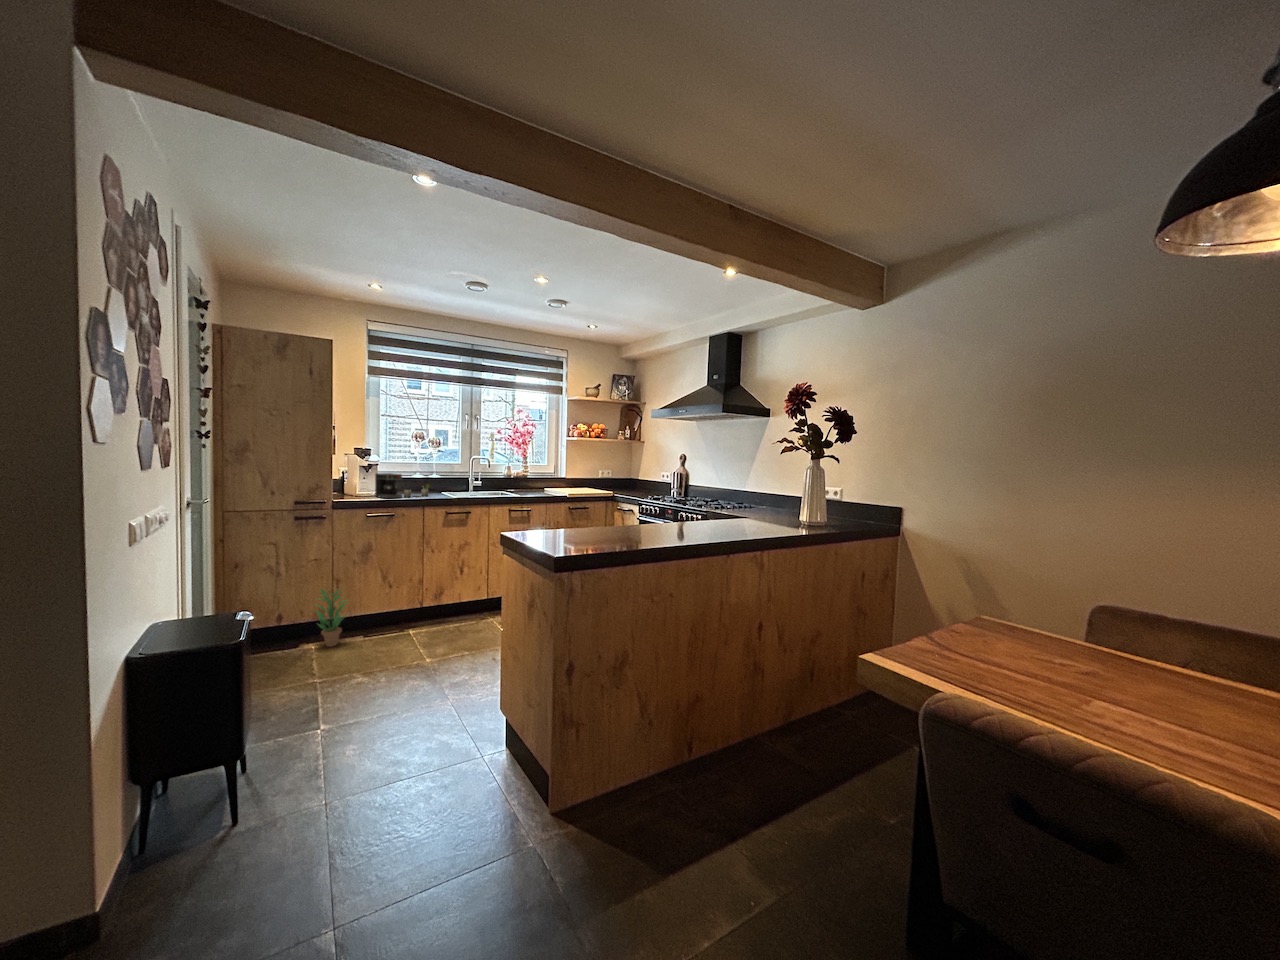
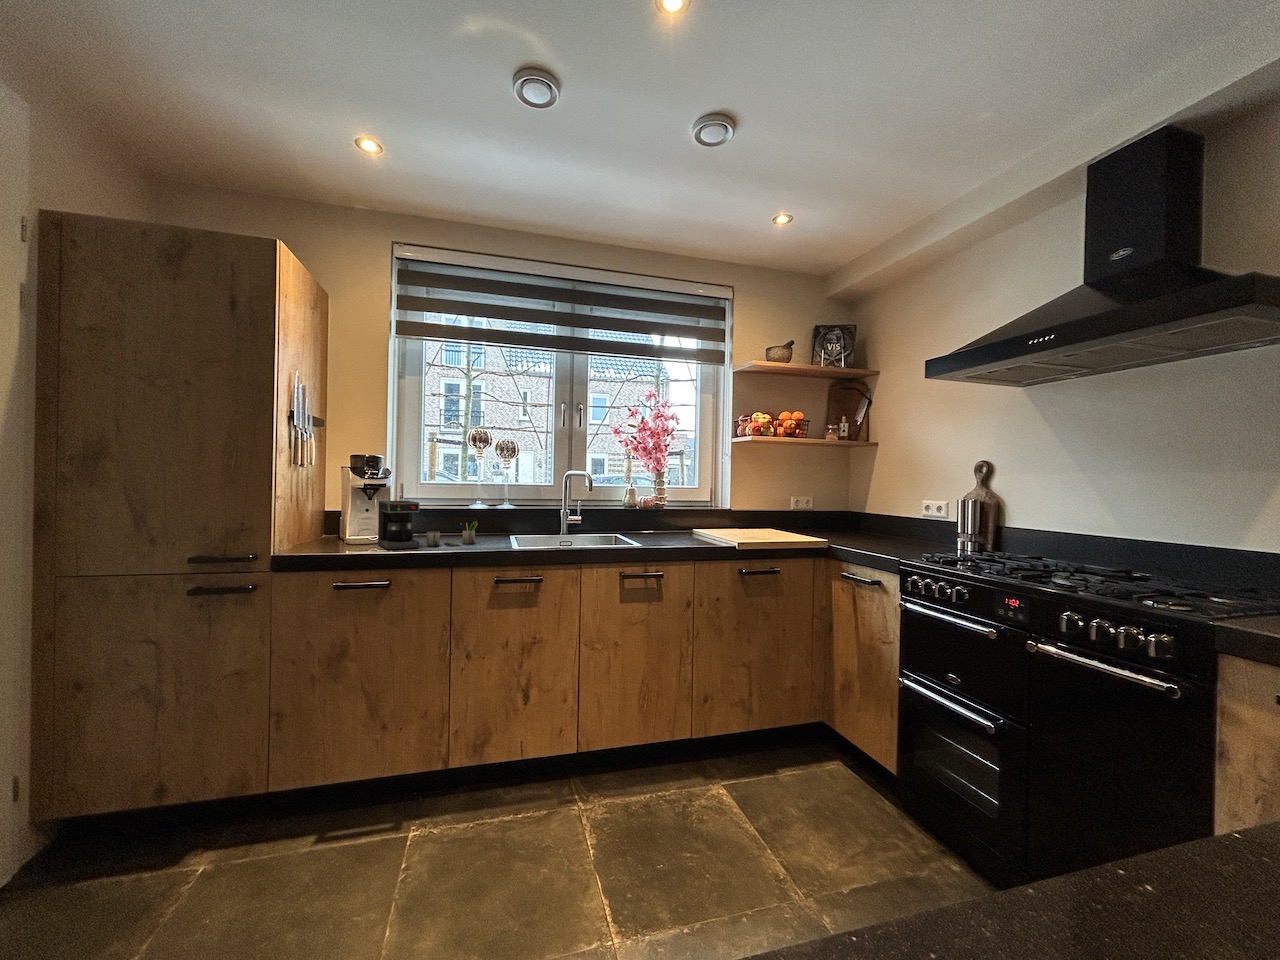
potted plant: present [316,589,348,647] -> none [193,739,280,871]

